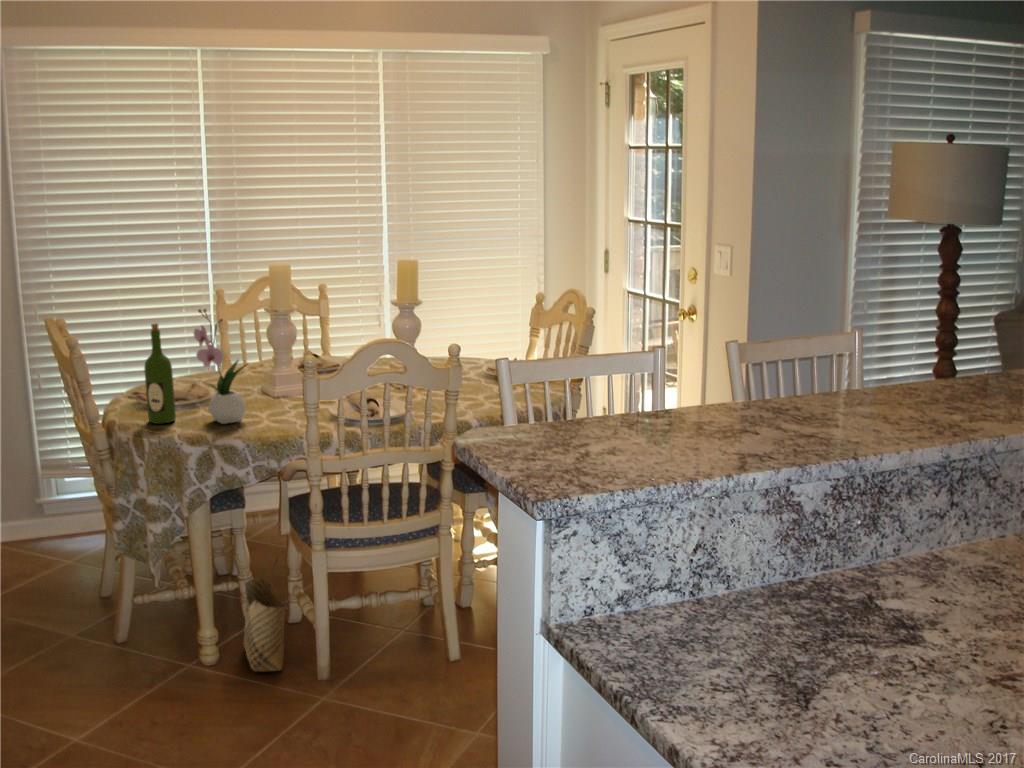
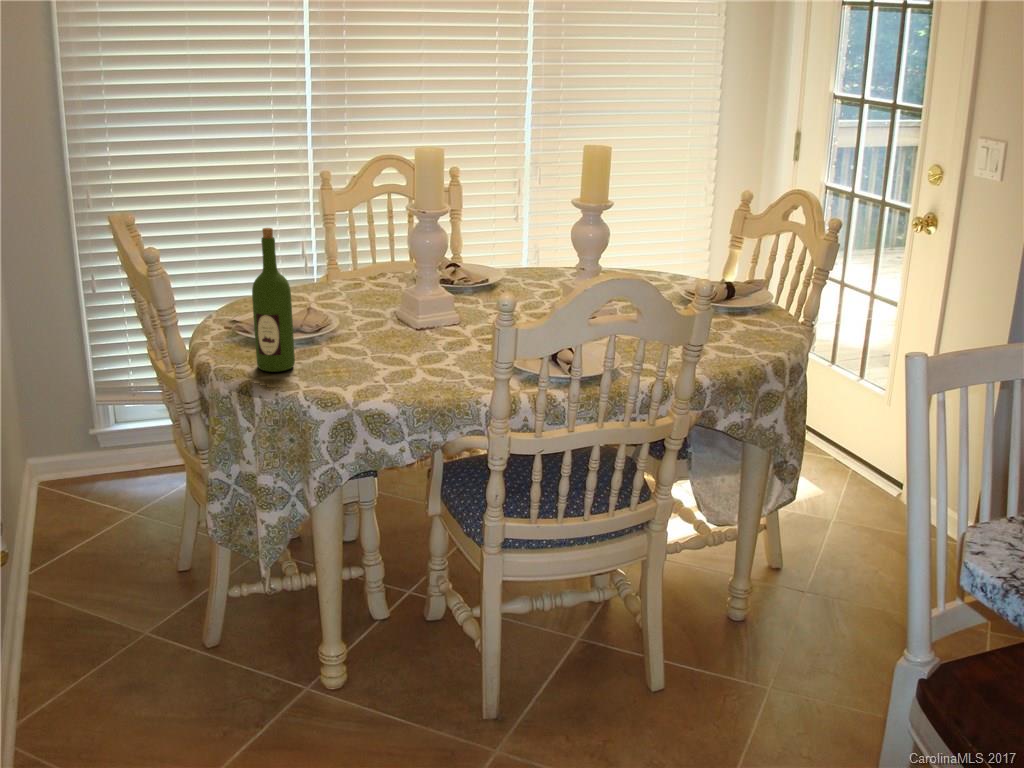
flower arrangement: present [193,309,247,424] -> none [323,208,401,375]
woven basket: present [238,551,286,671] -> none [376,545,448,708]

